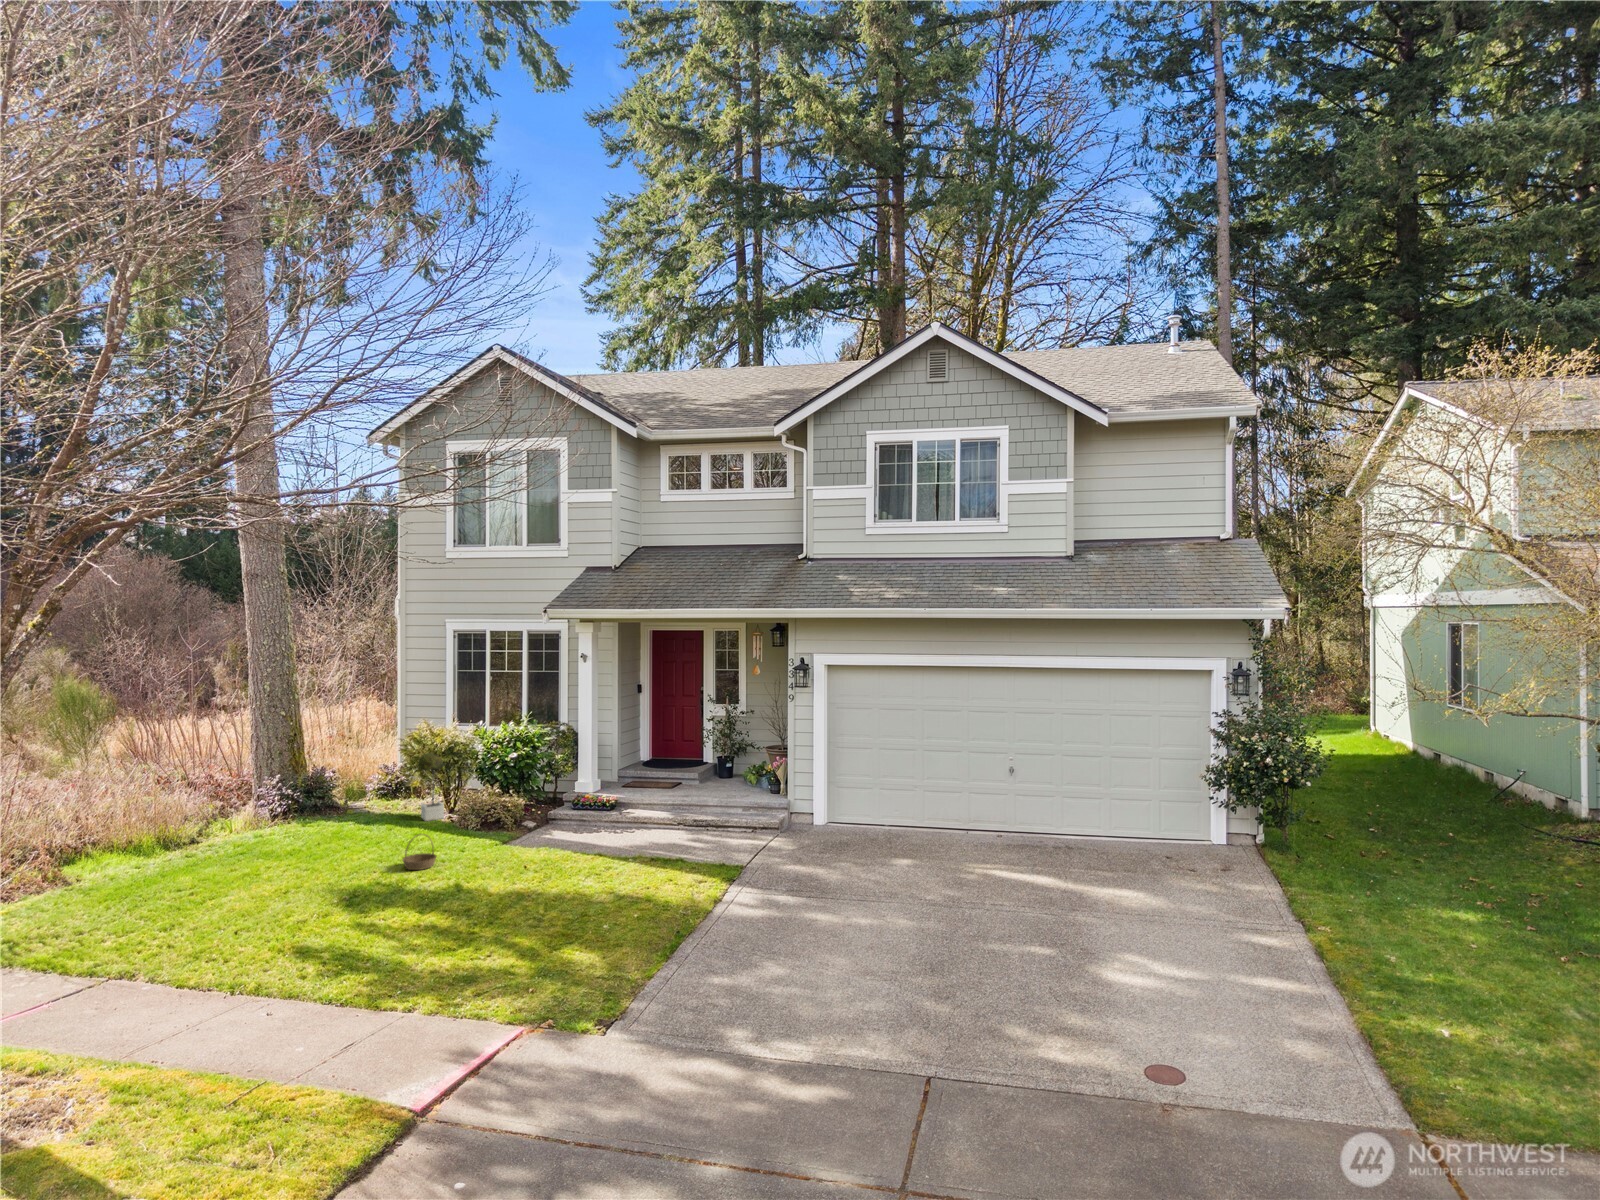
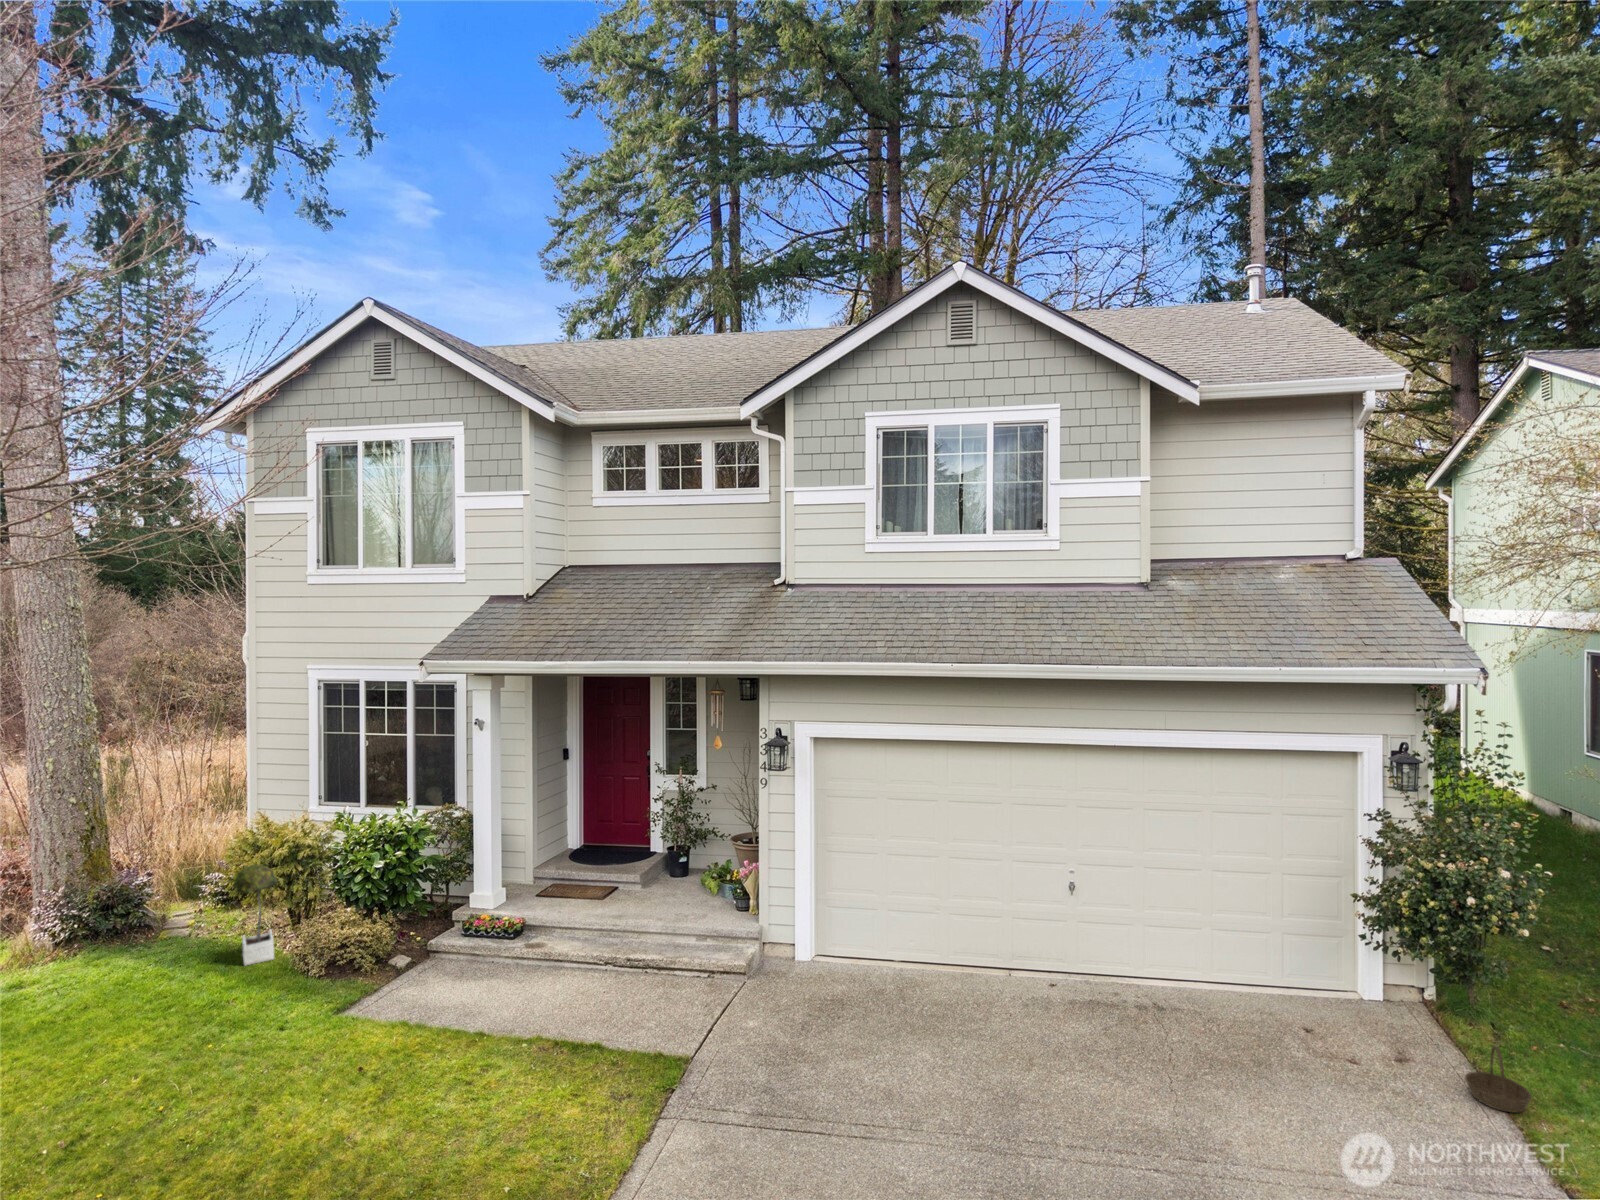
basket: present [403,835,436,870] -> present [1465,1046,1531,1112]

